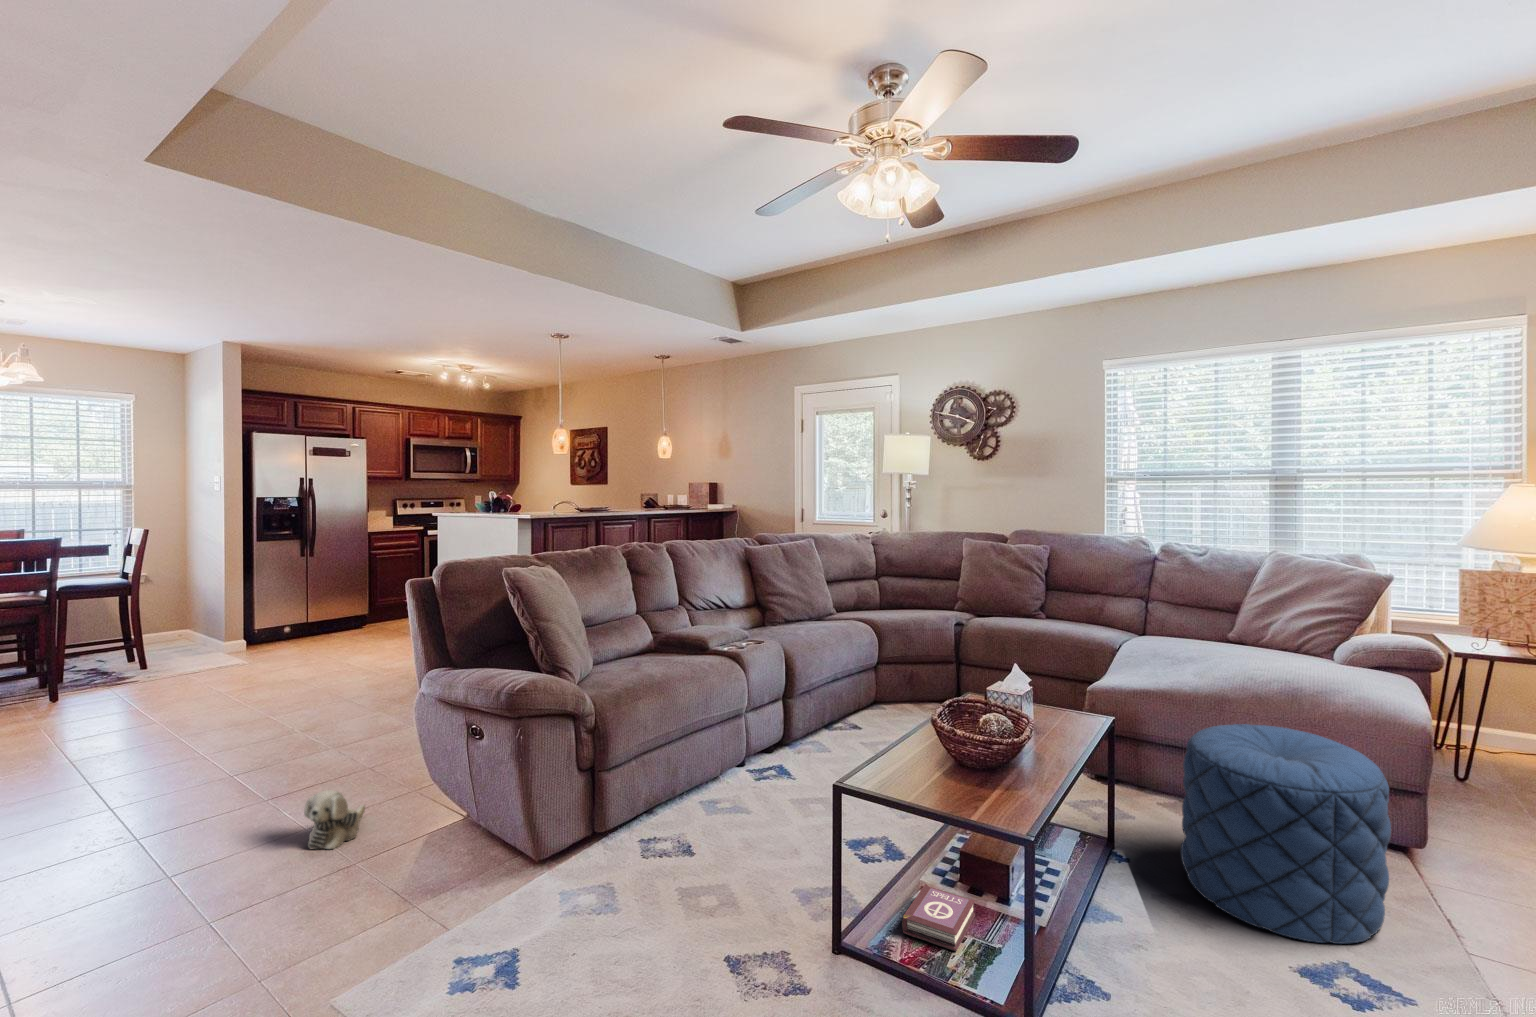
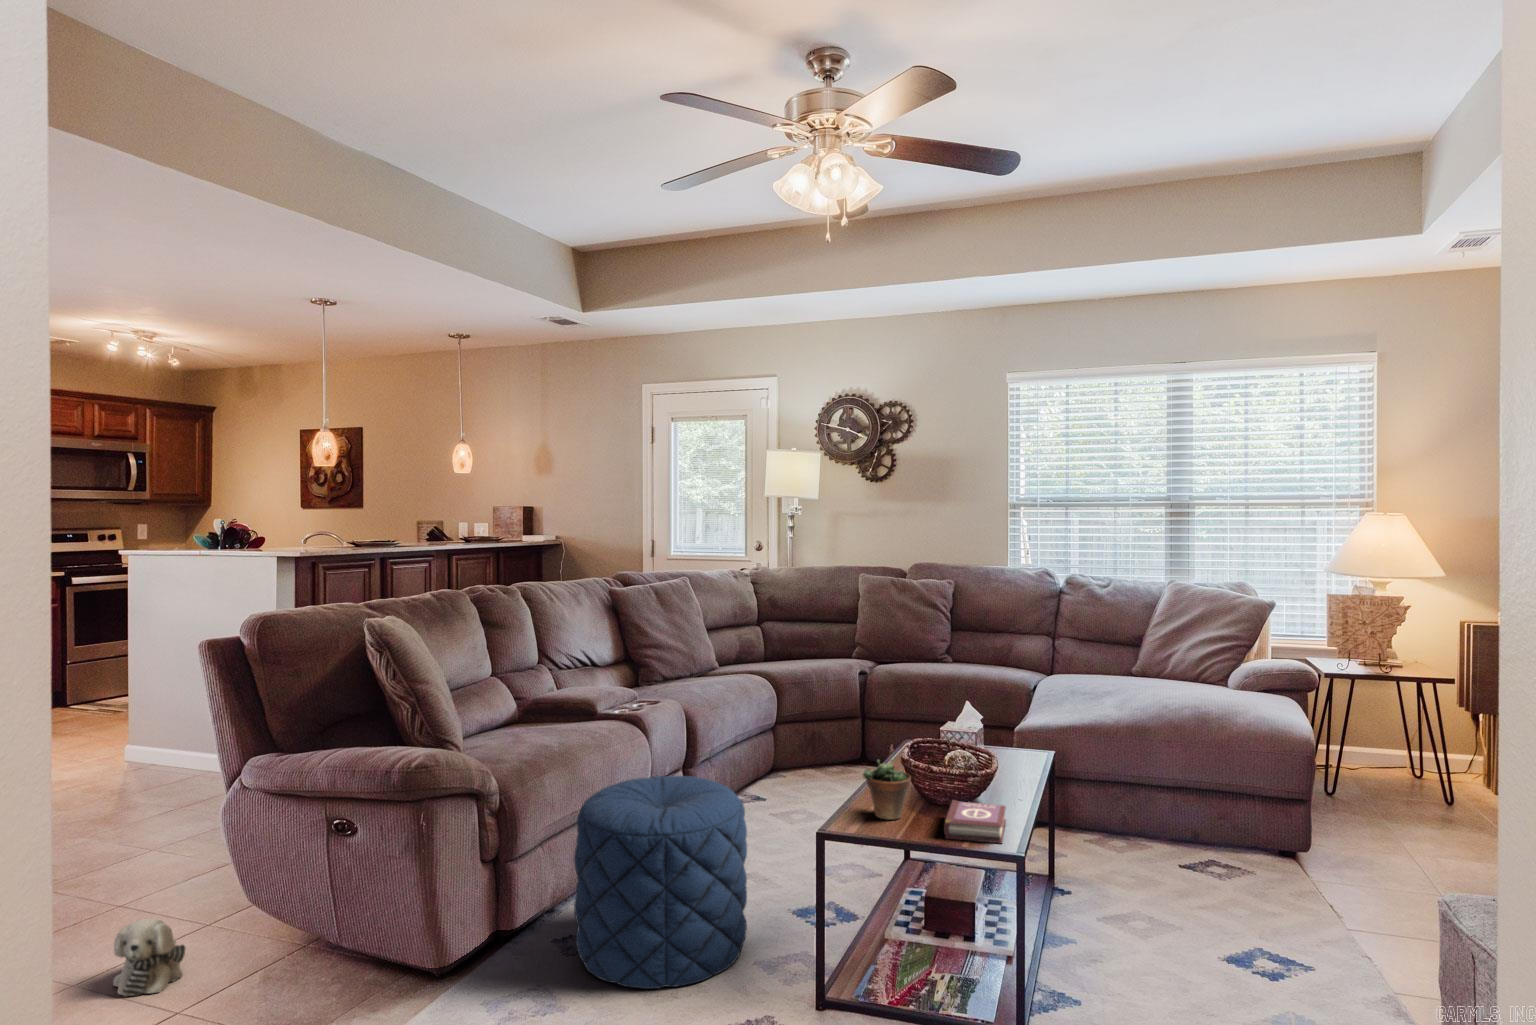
succulent plant: none [889,701,938,776] -> present [863,745,911,820]
pouf: present [1181,724,1391,944] -> present [574,776,747,989]
book: present [902,884,975,951] -> present [944,800,1006,843]

